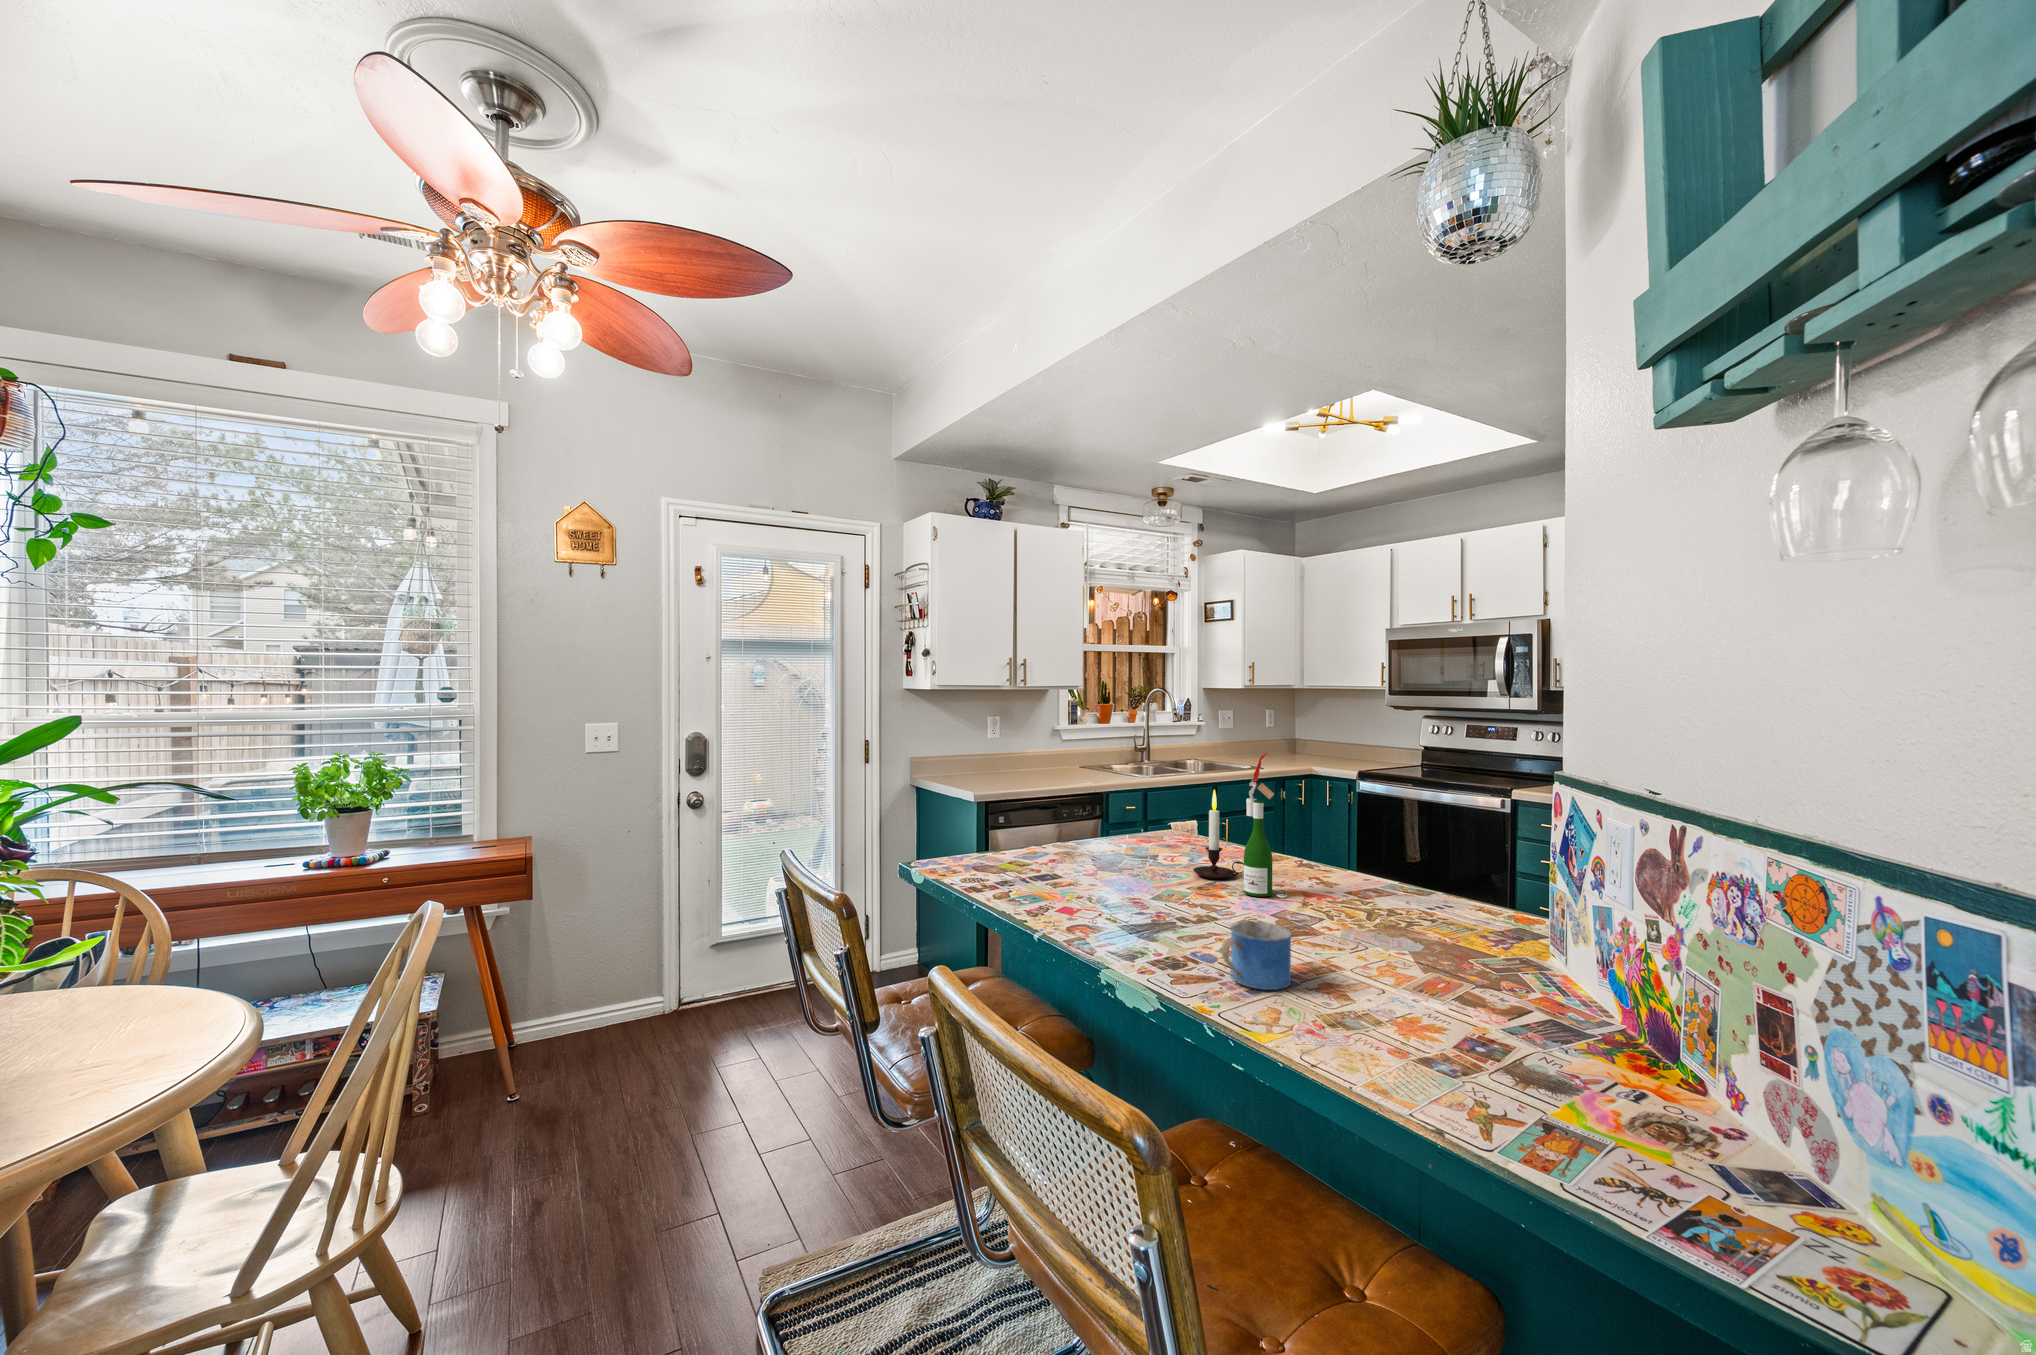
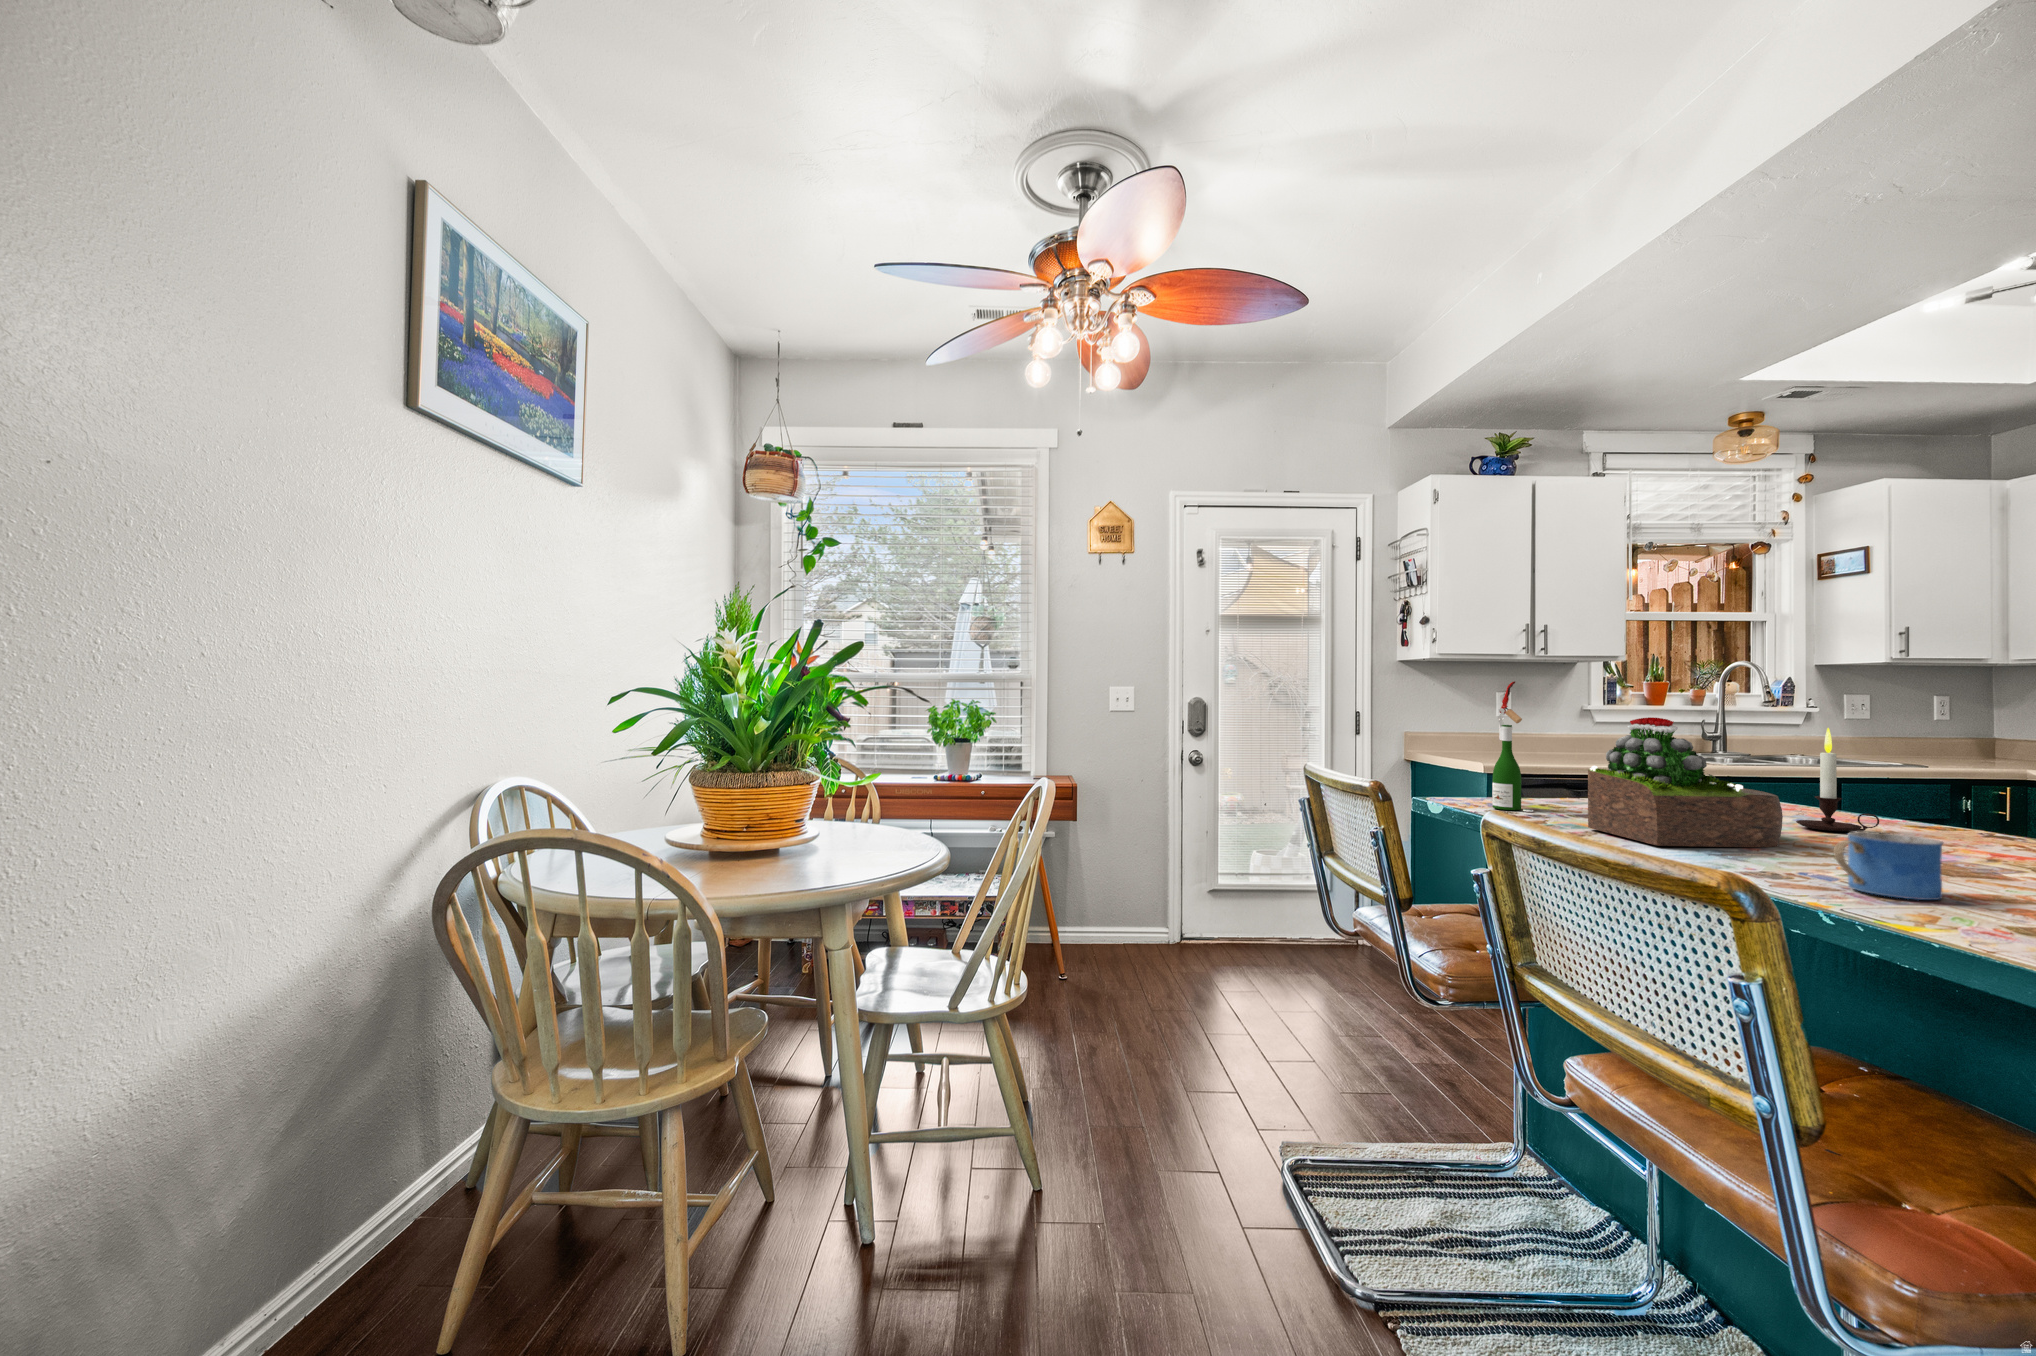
wine bottle: present [1243,753,1287,898] -> present [1492,681,1533,812]
succulent plant: none [1043,796,1185,927] -> present [1588,717,1783,847]

